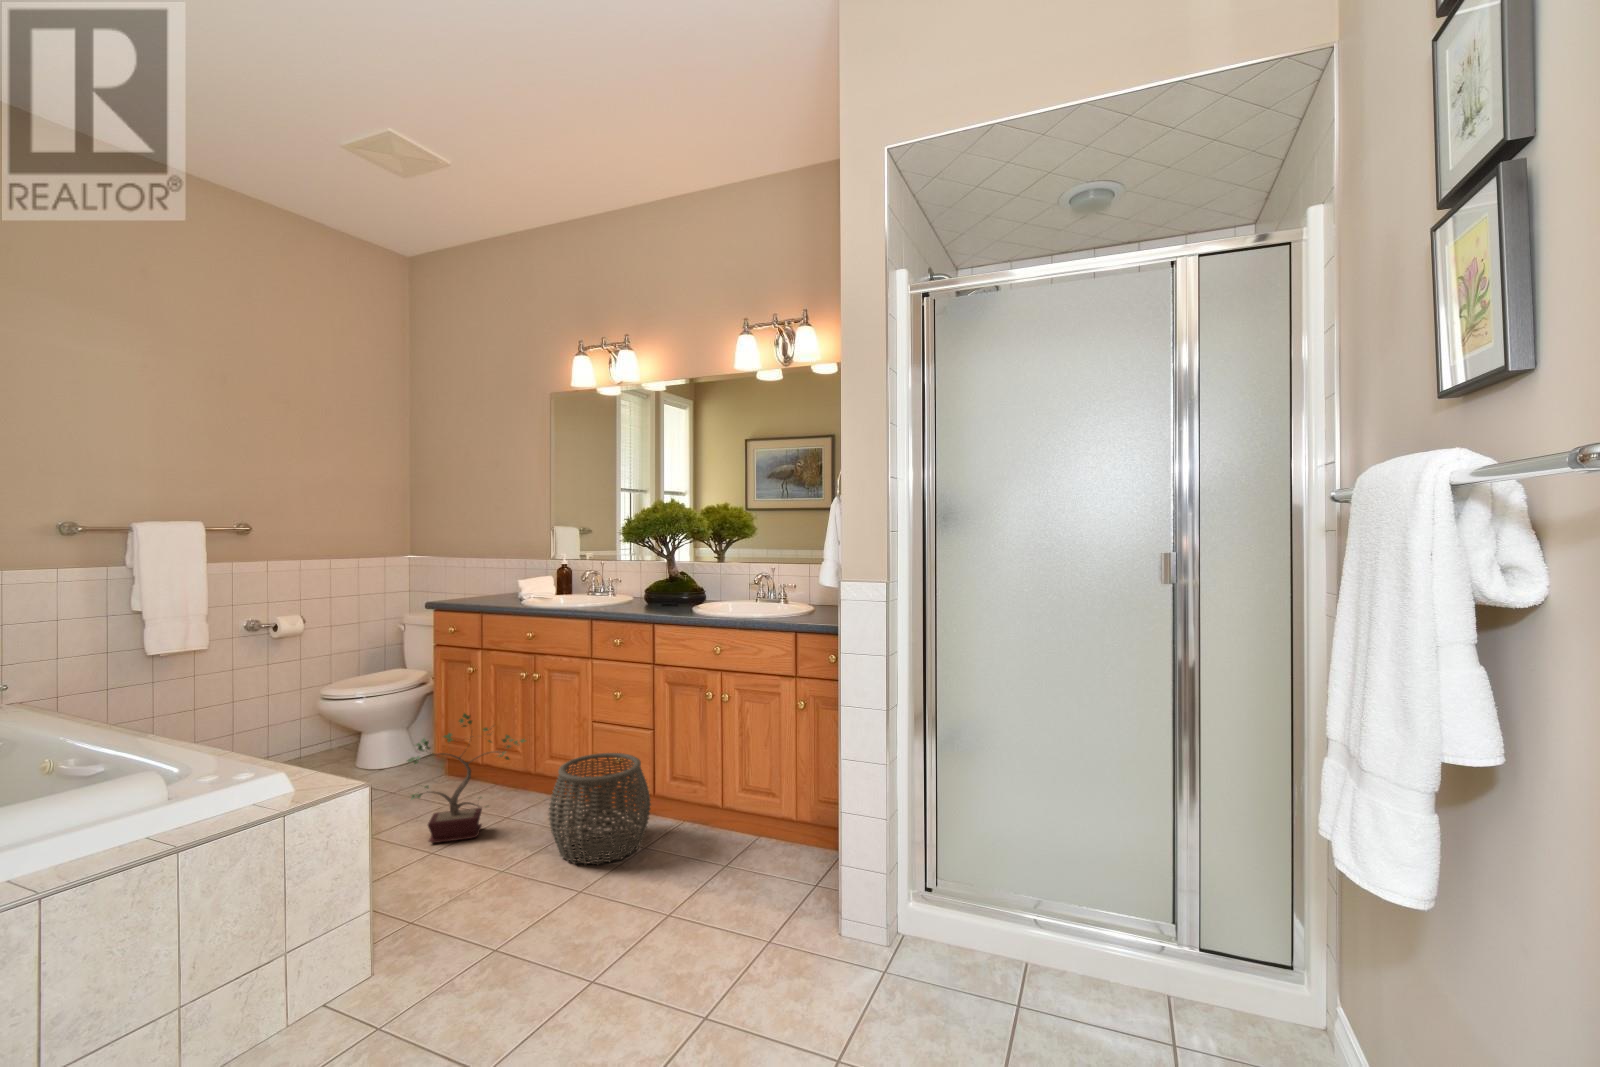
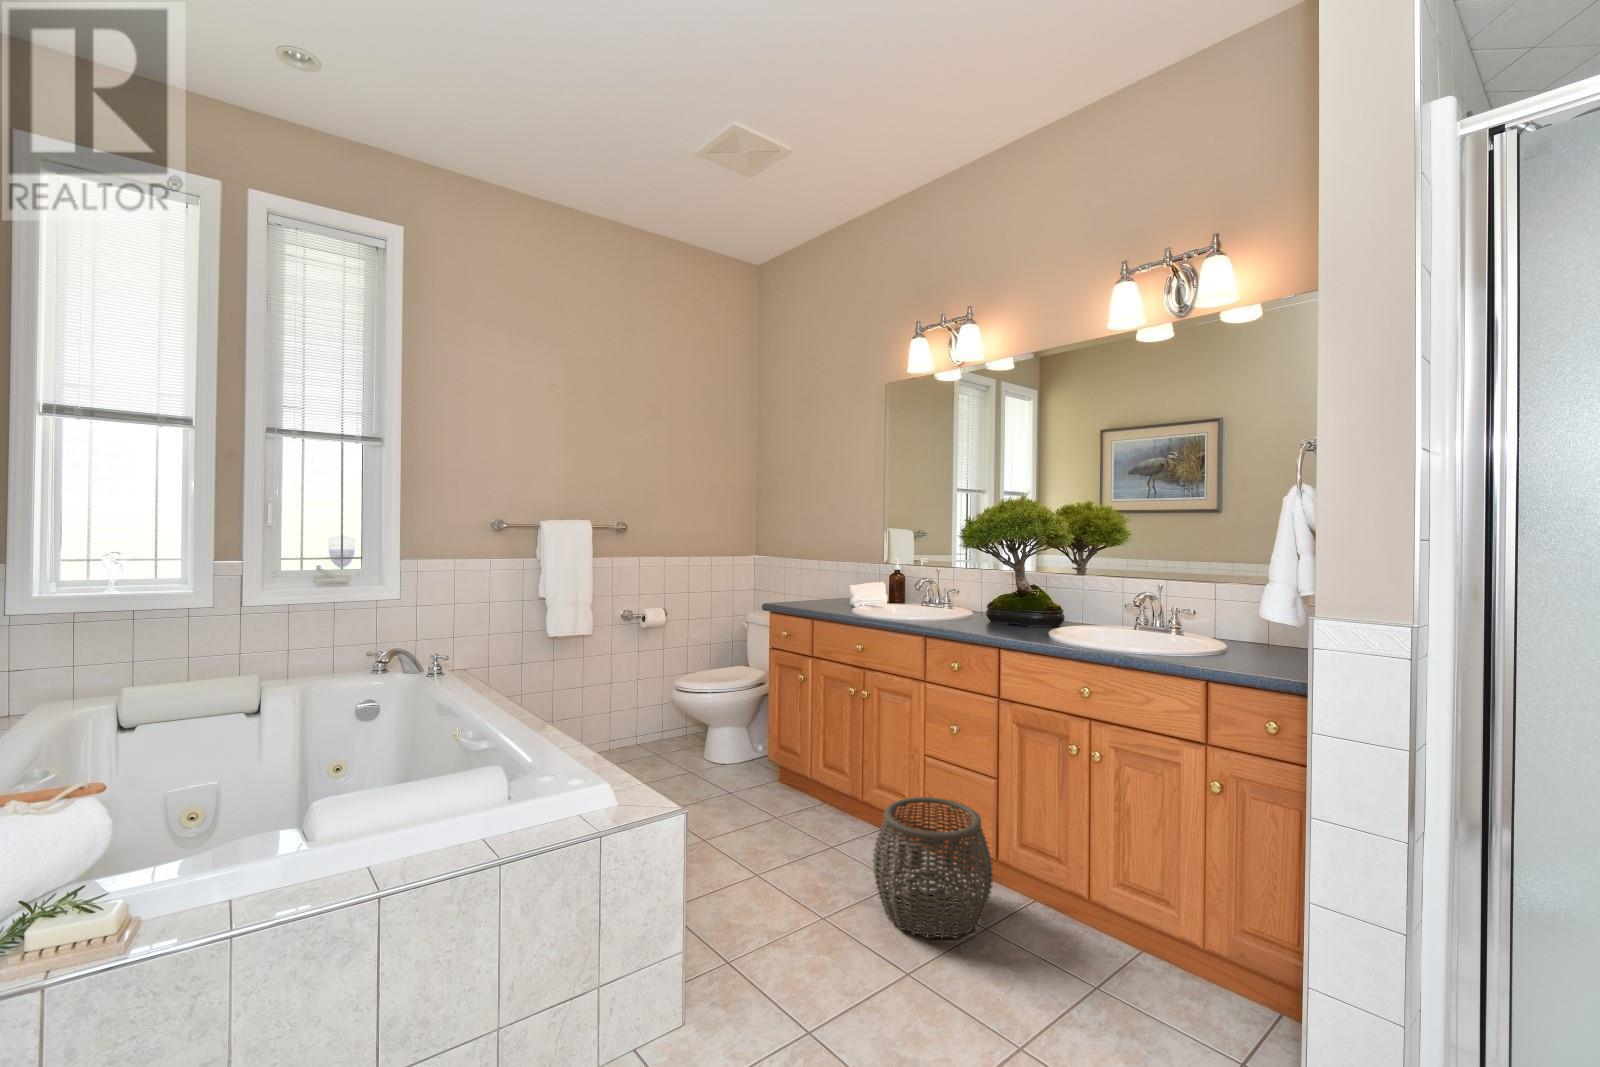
potted plant: present [407,713,525,843] -> none [734,726,853,865]

